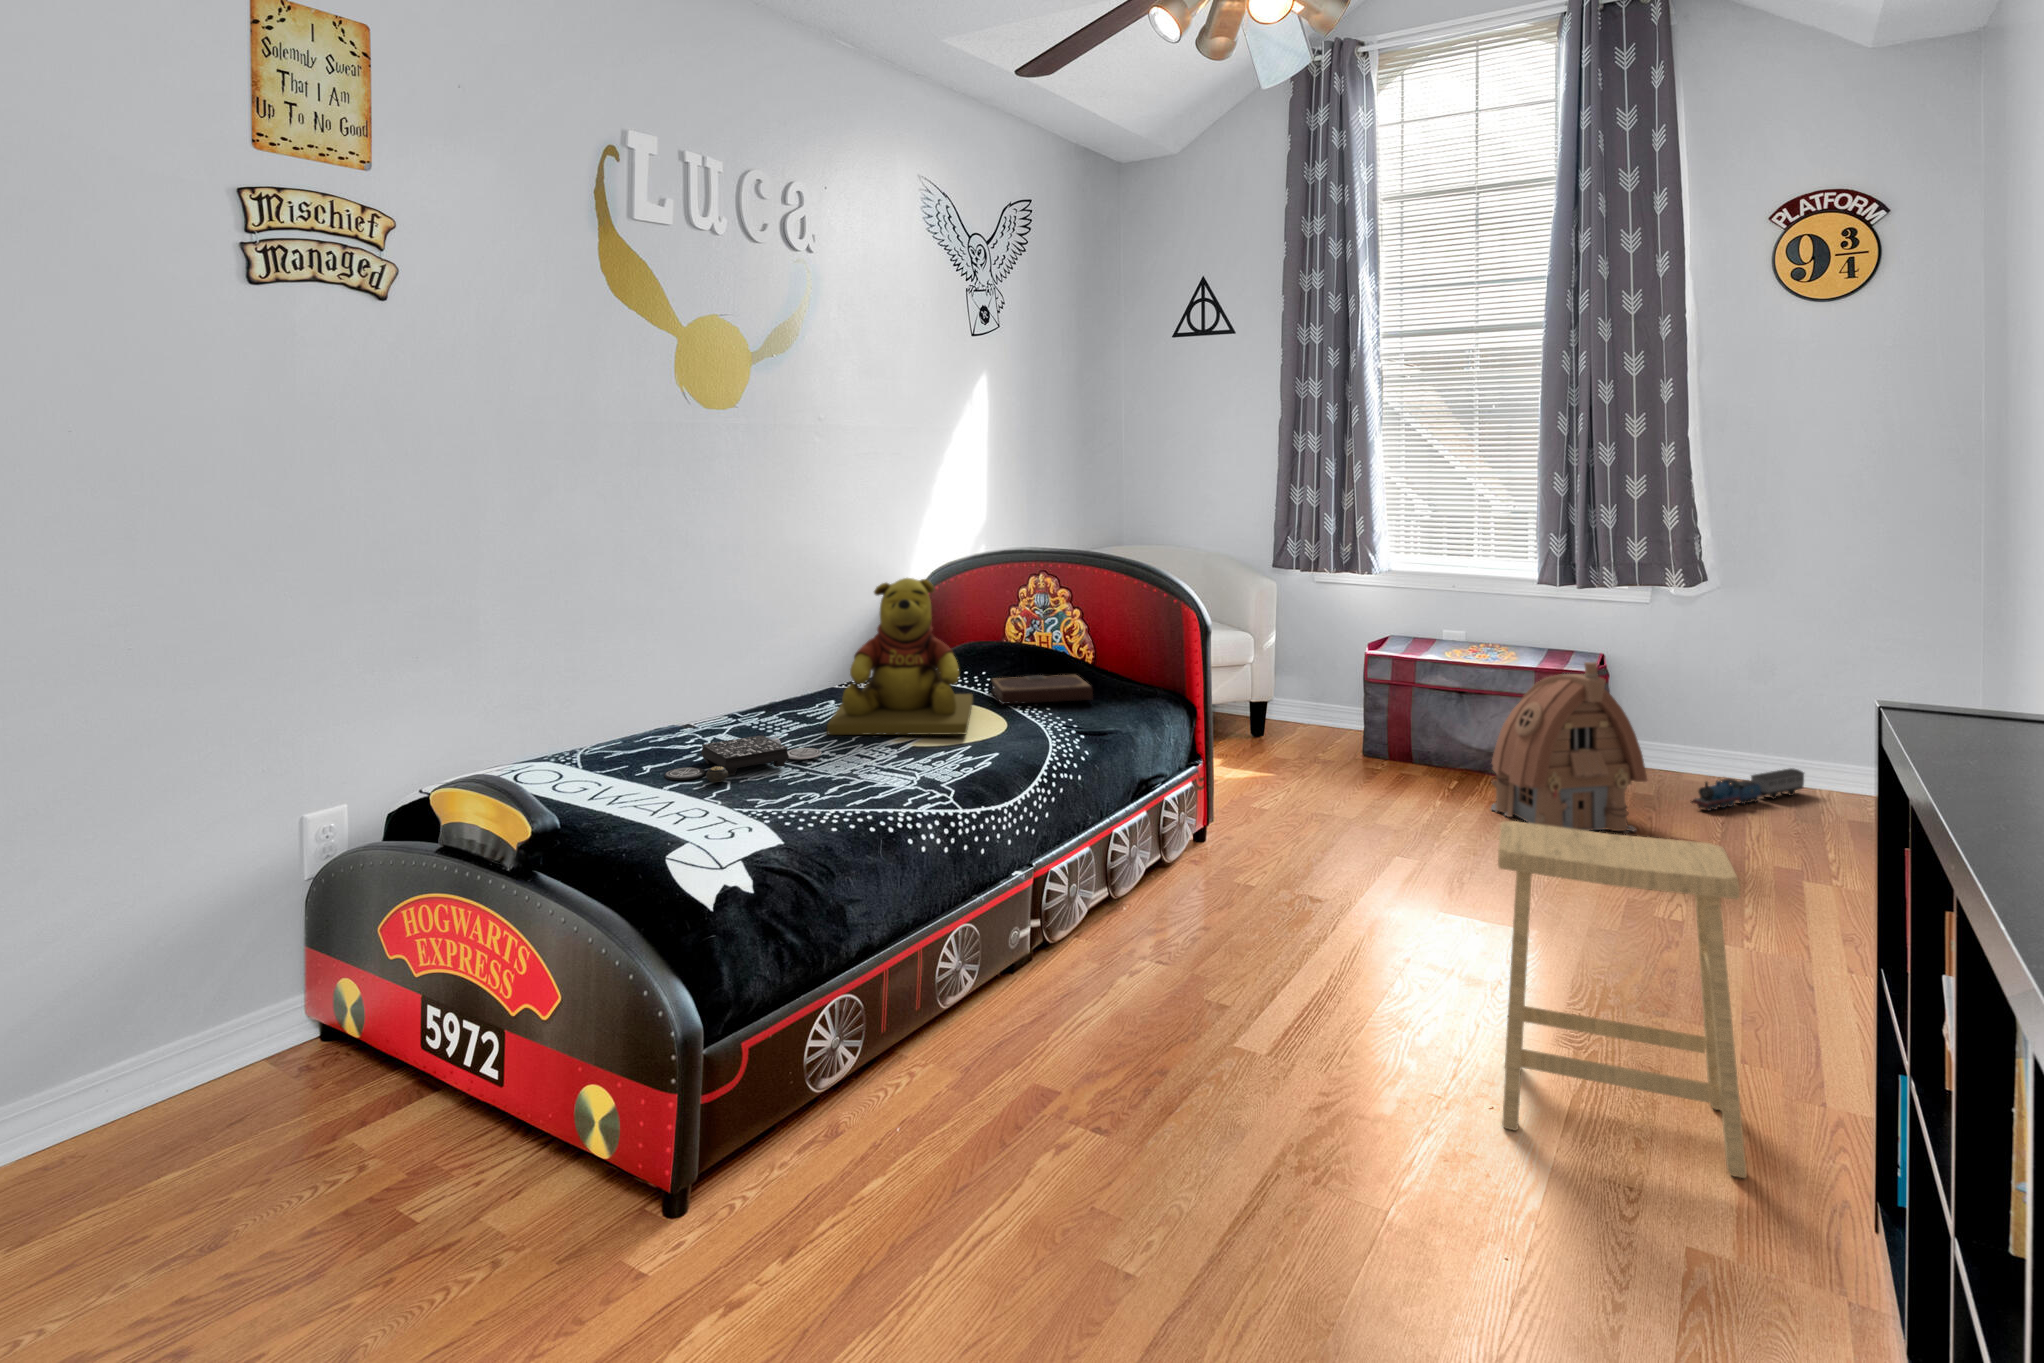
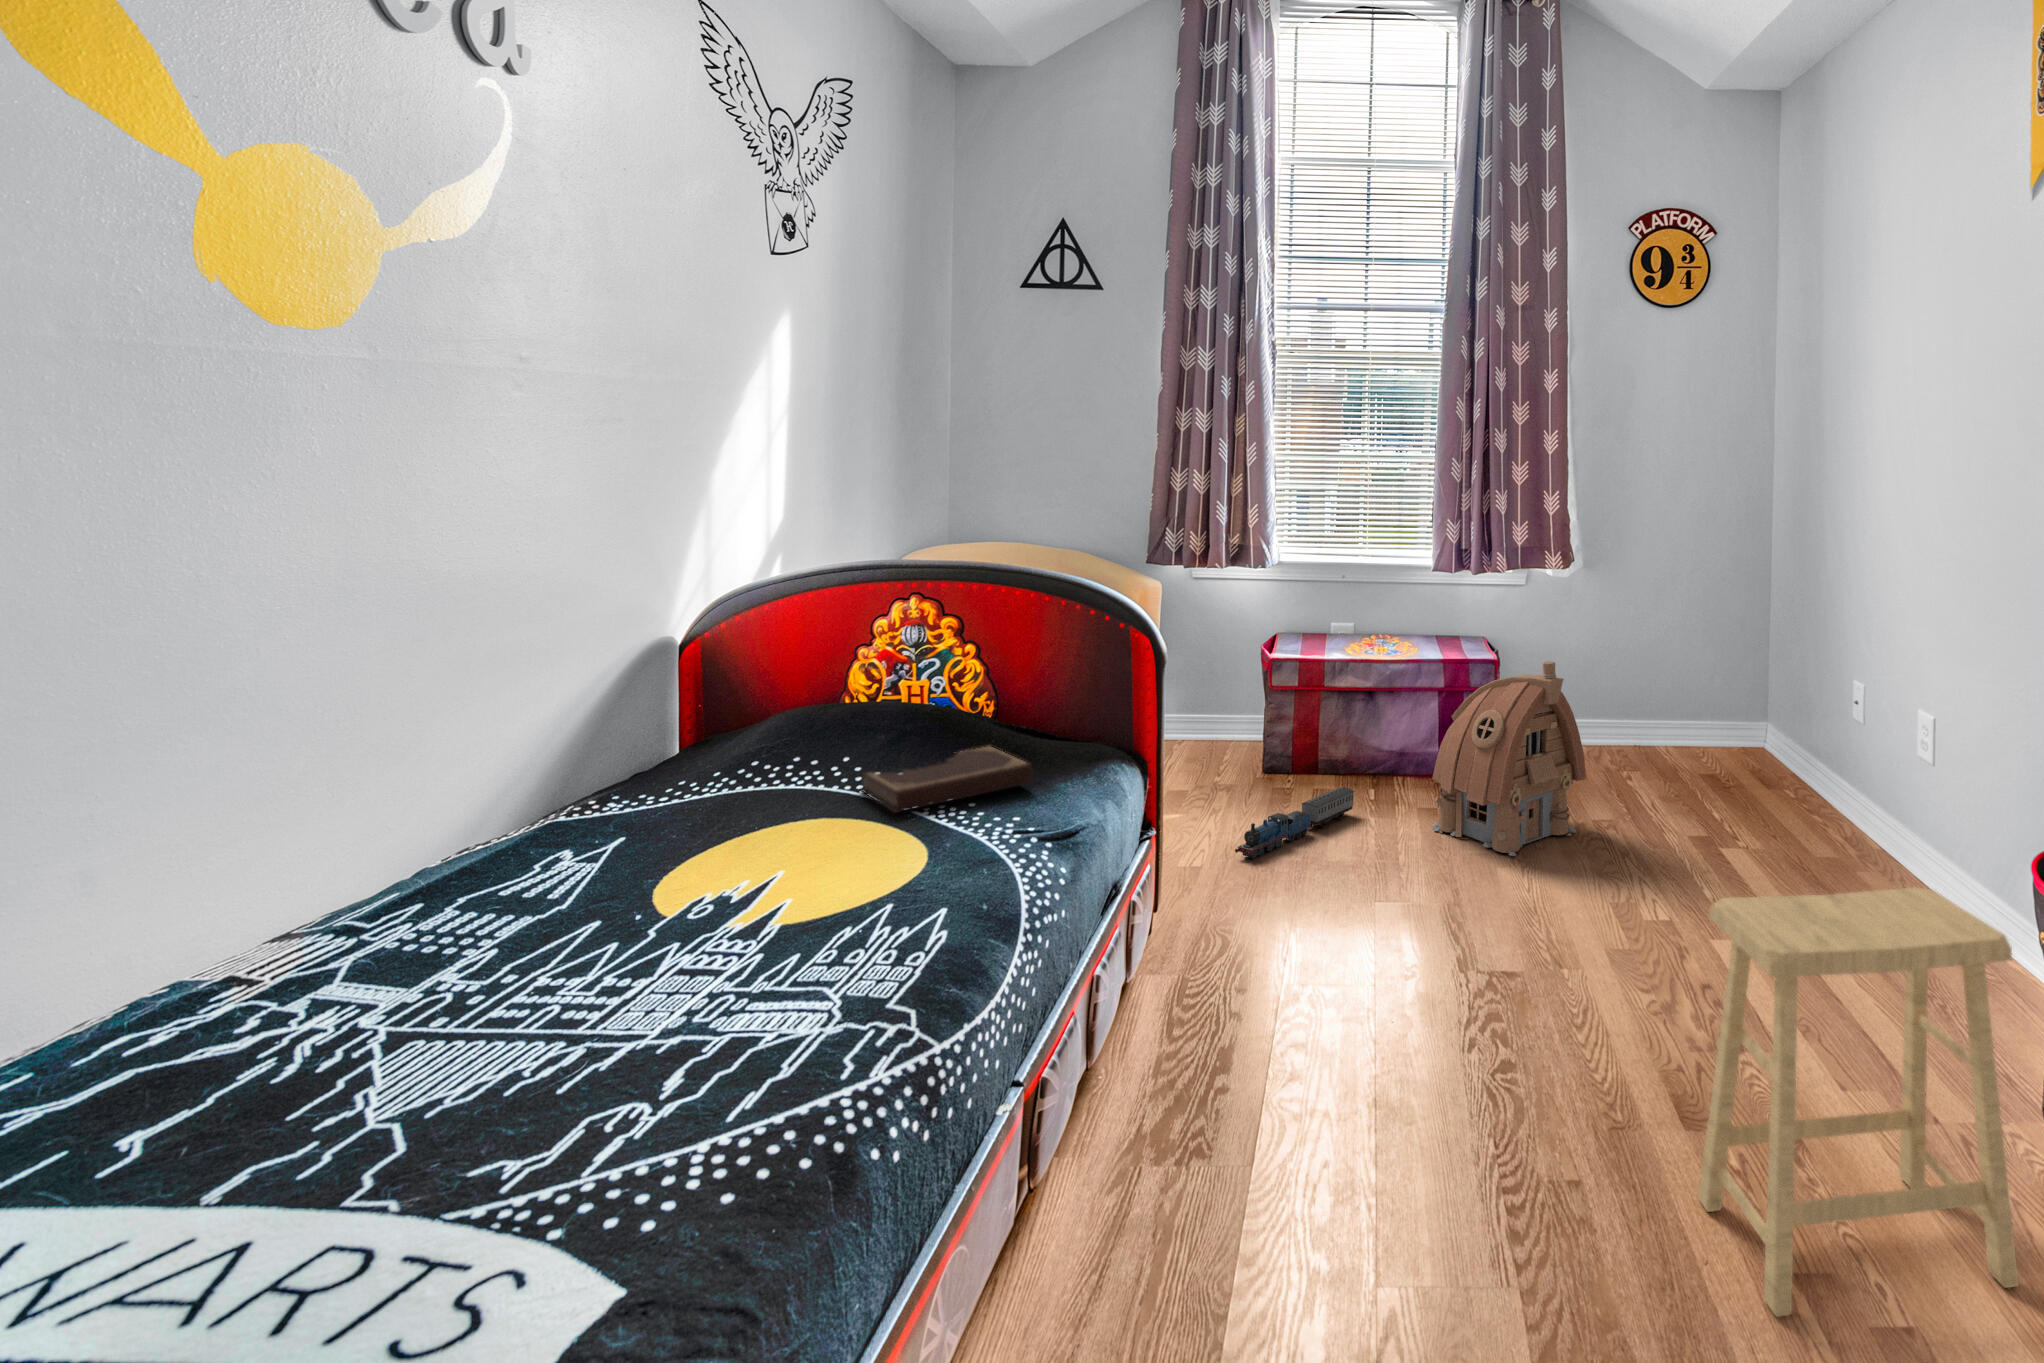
teddy bear: present [827,578,973,735] -> none [599,629,881,940]
board game: present [665,735,822,782] -> none [199,976,612,1166]
toy train: present [1691,768,1804,811] -> present [1235,787,1354,858]

